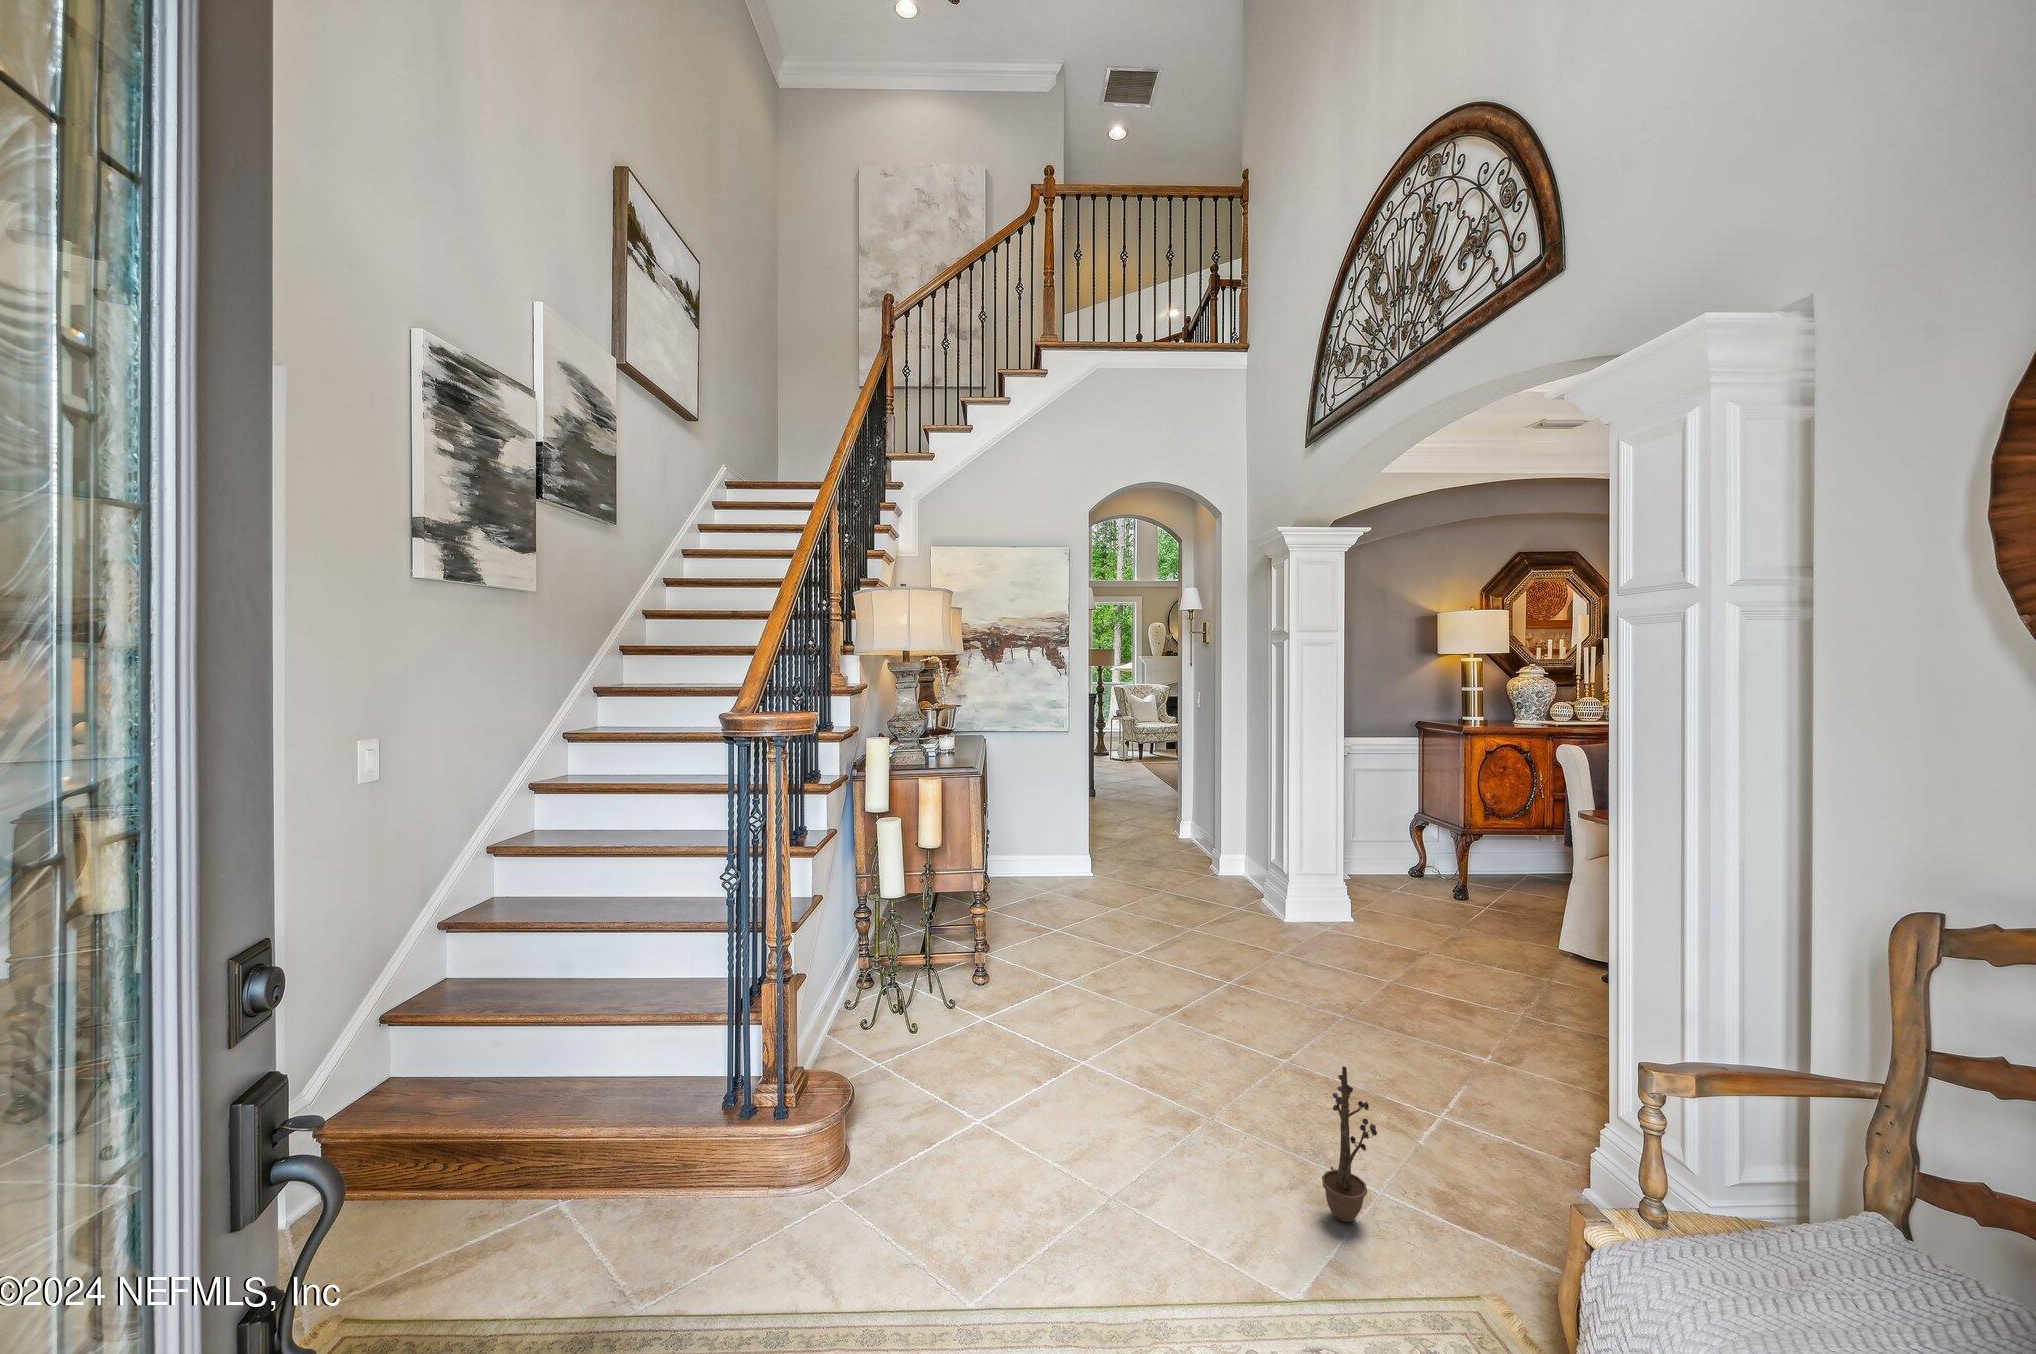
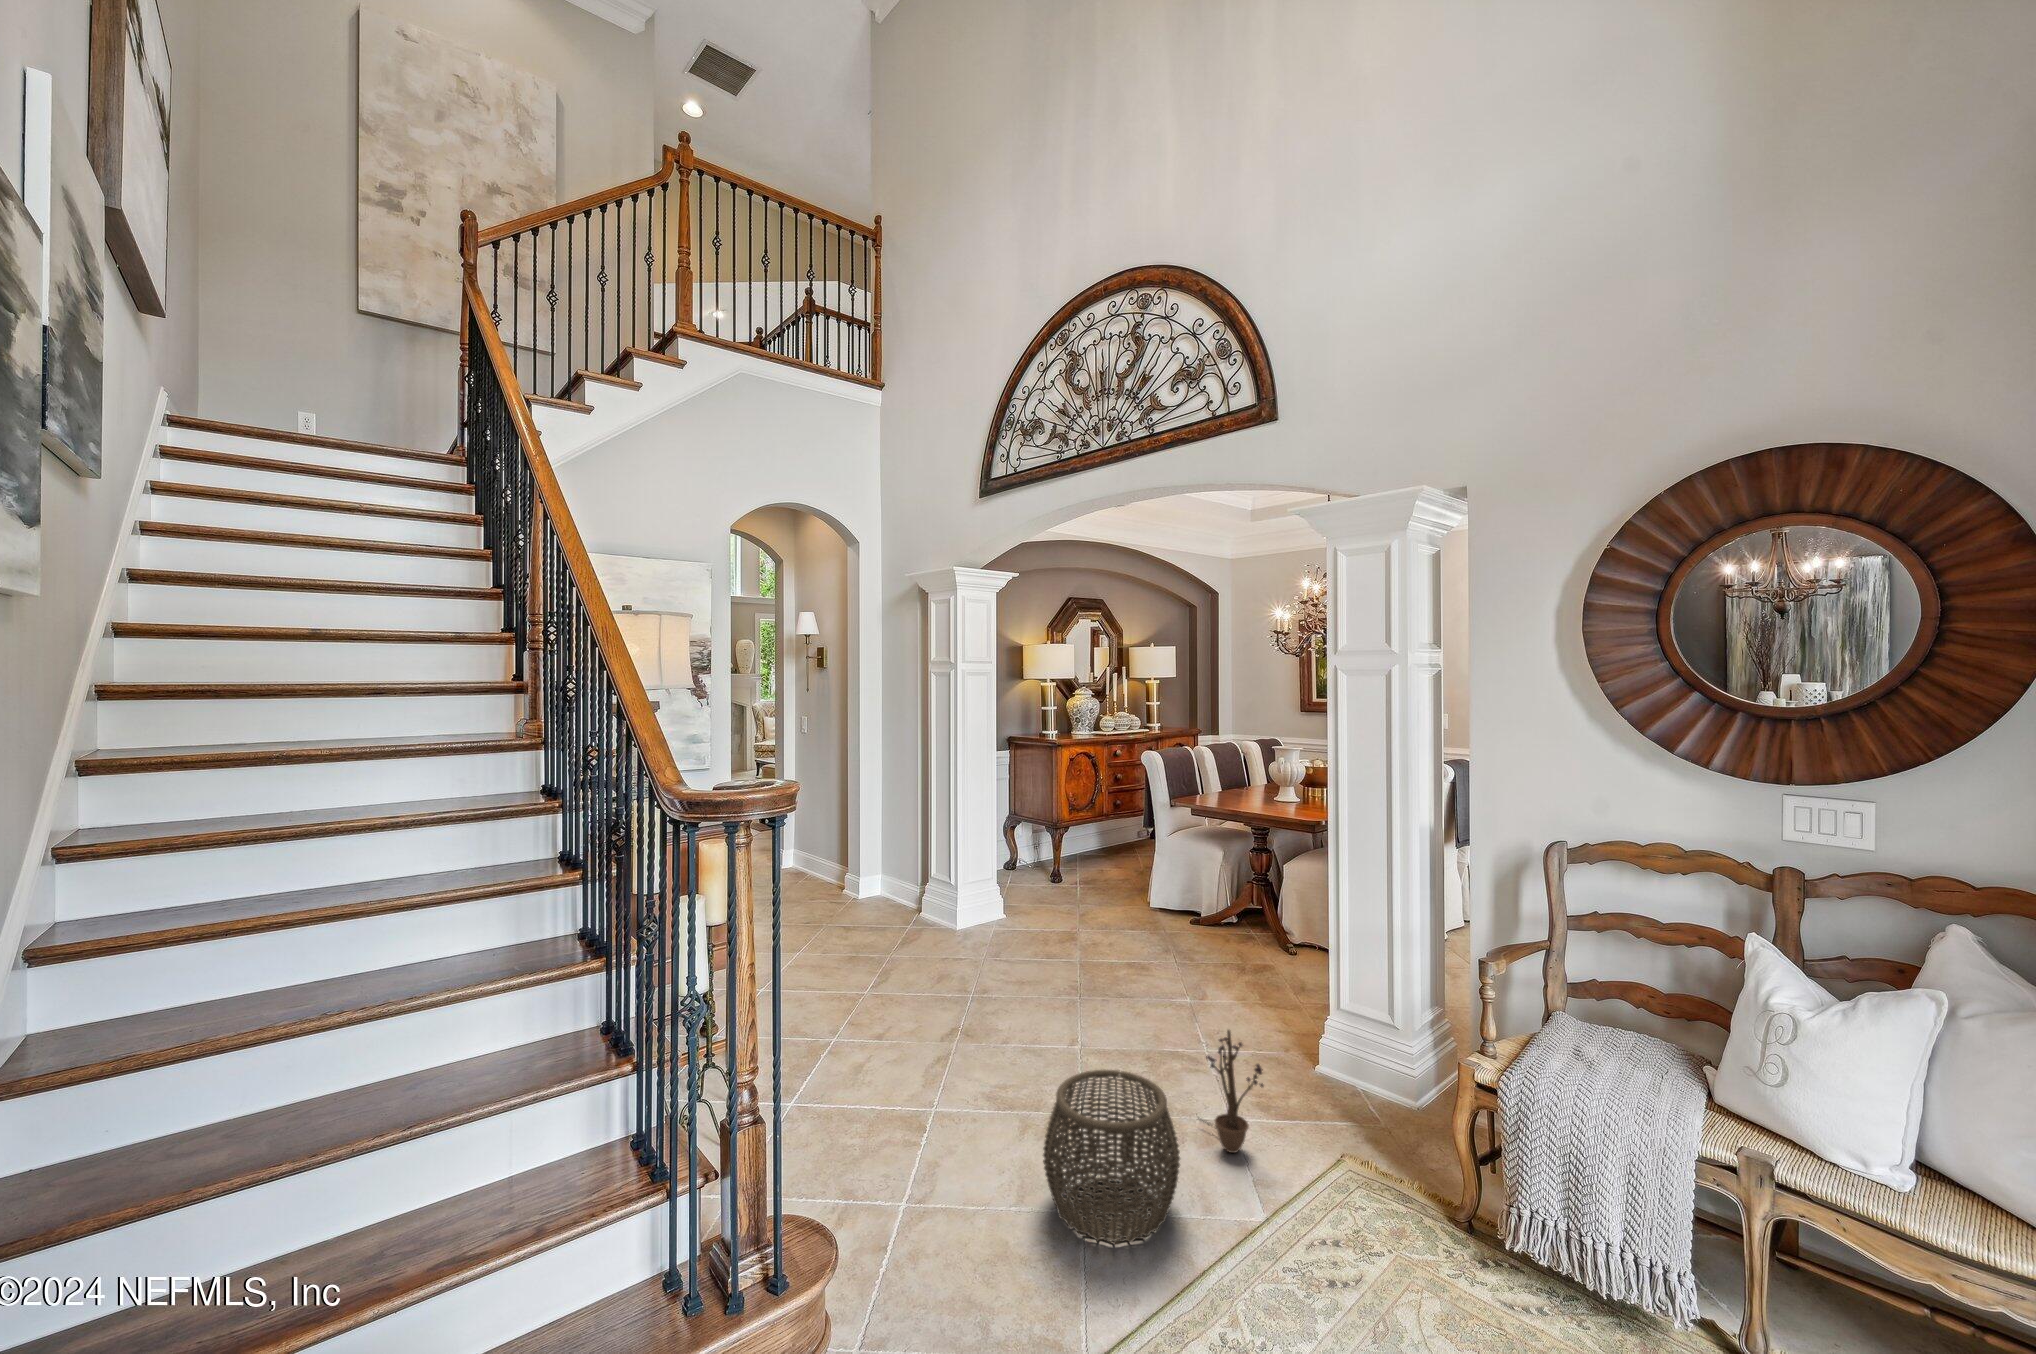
woven basket: none [1065,1053,1218,1249] -> present [1043,1070,1180,1244]

